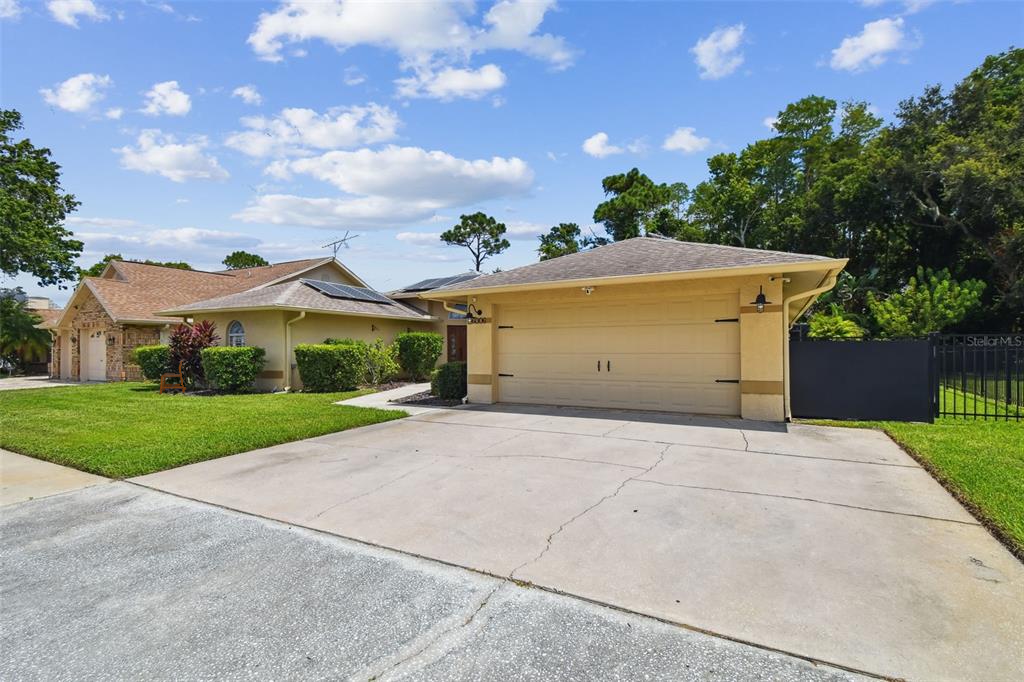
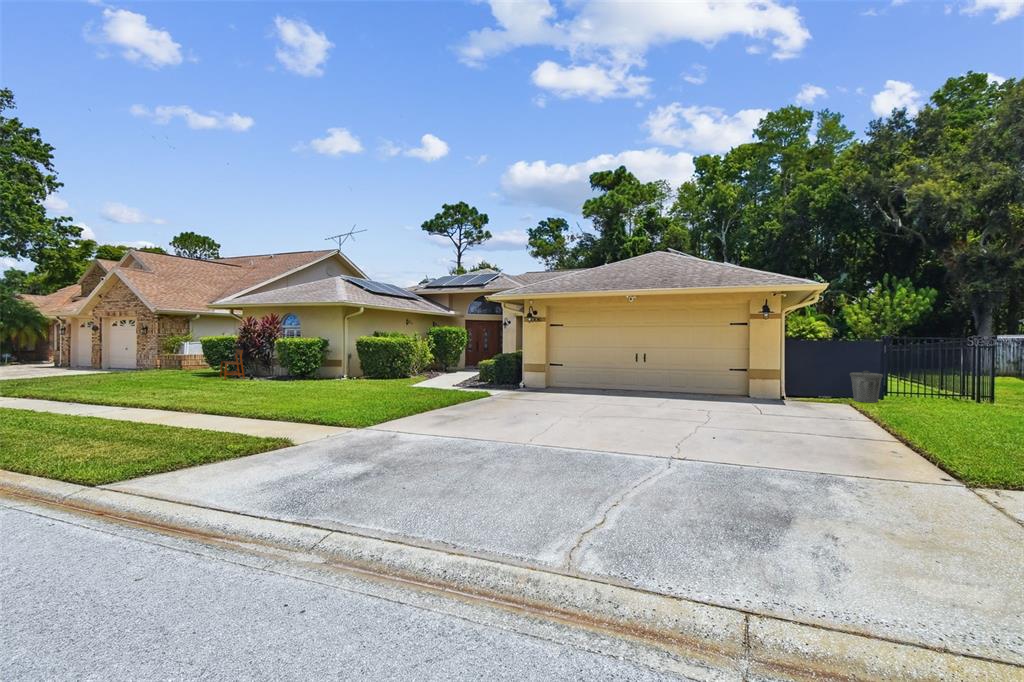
trash can: none [881,380,929,424] -> present [850,371,883,402]

